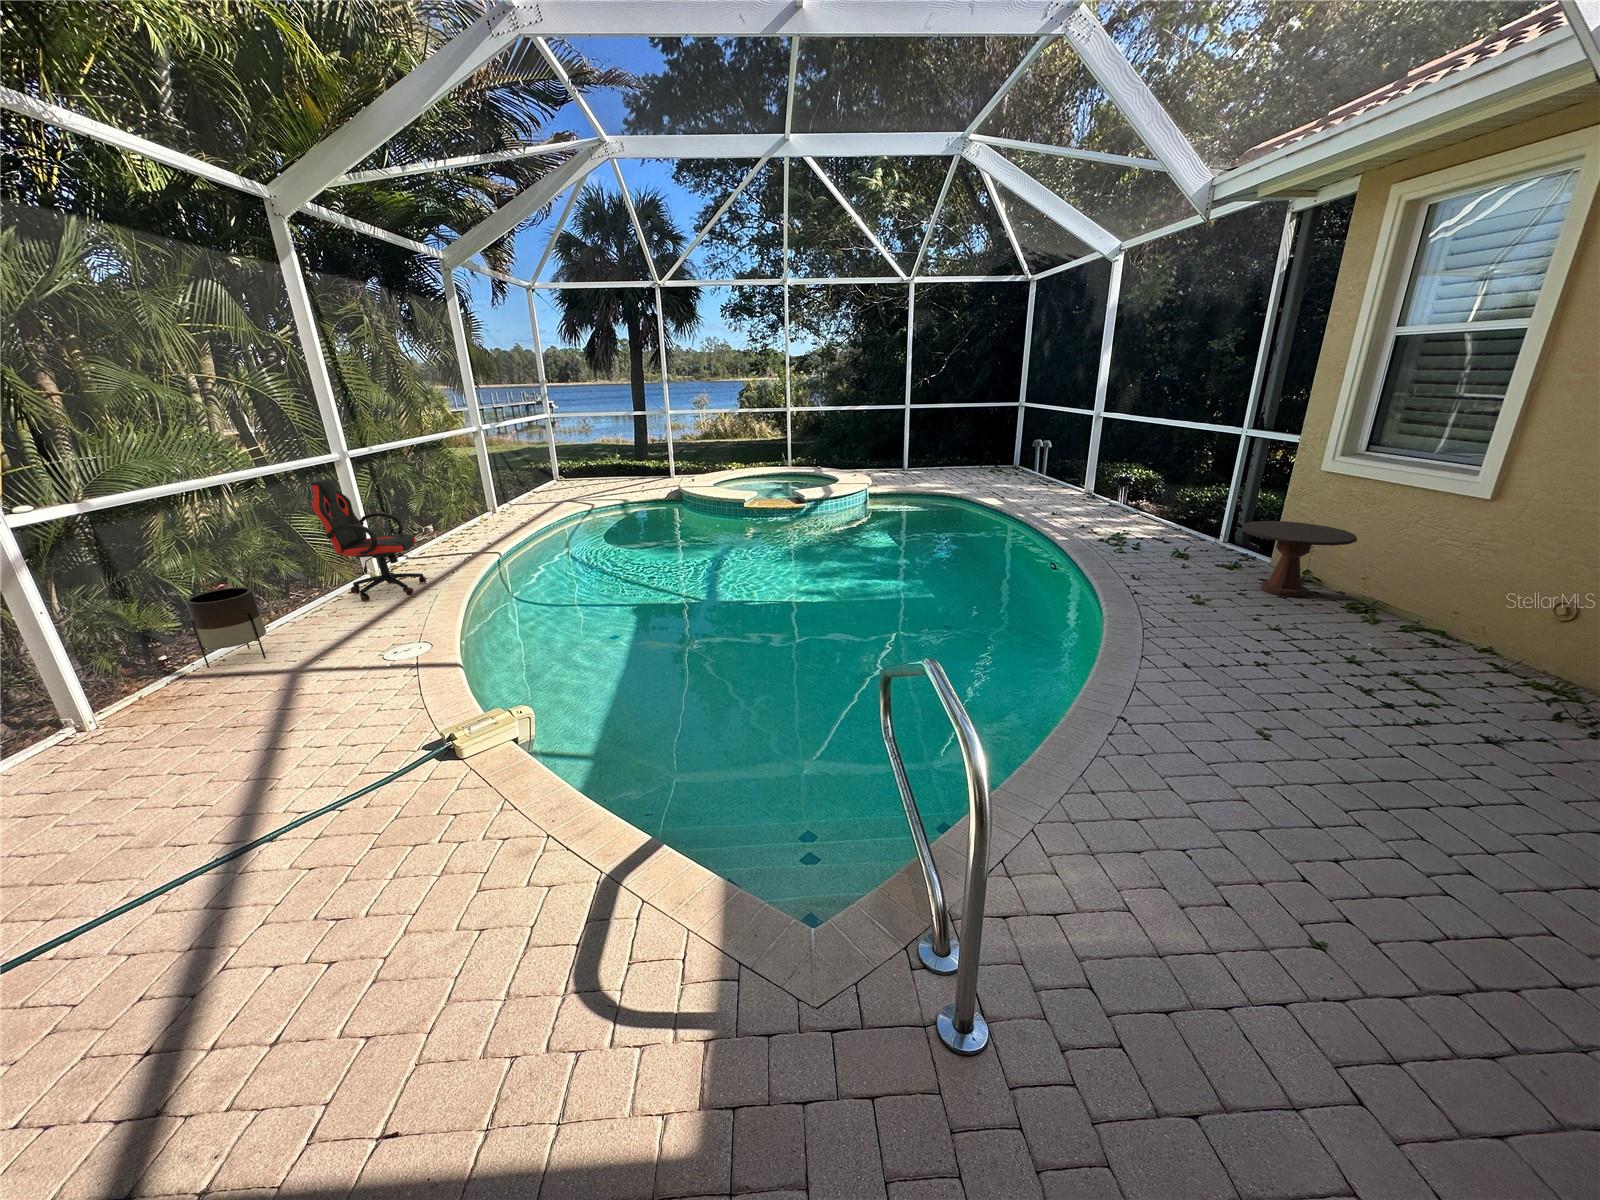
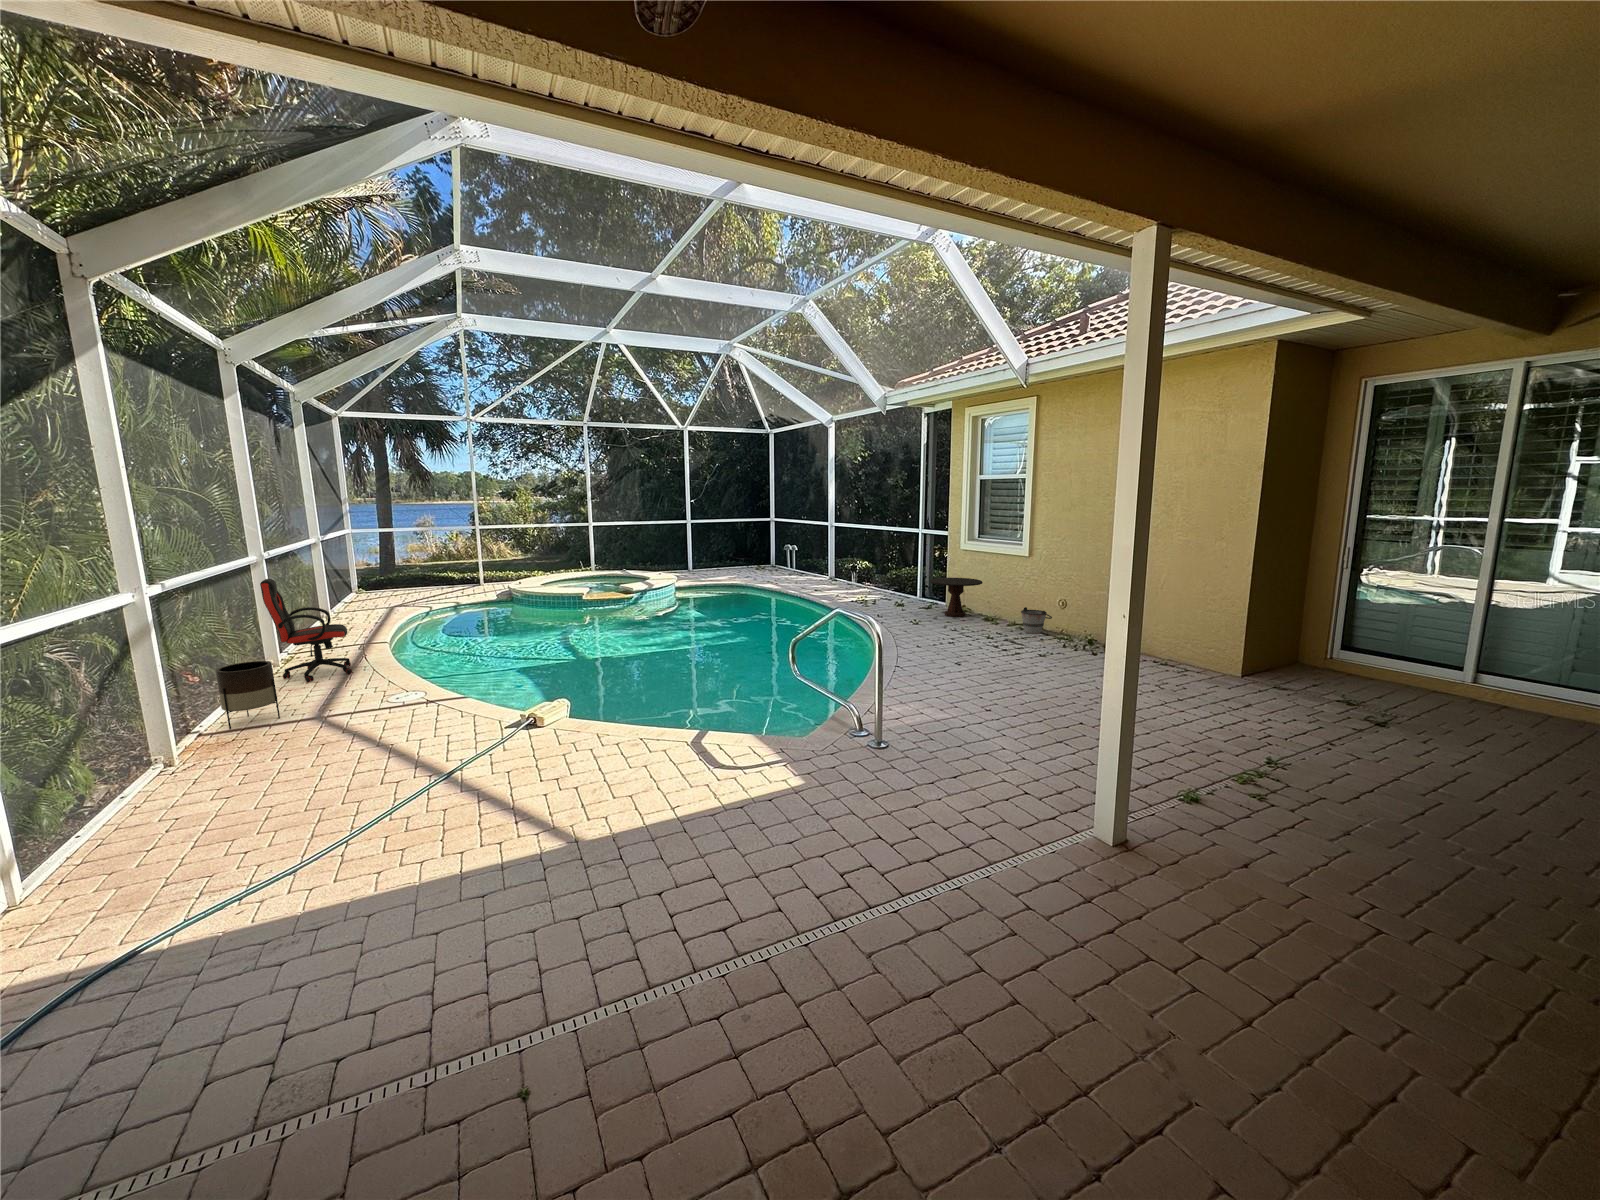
bucket: none [1442,607,1528,667] -> present [1021,607,1052,634]

